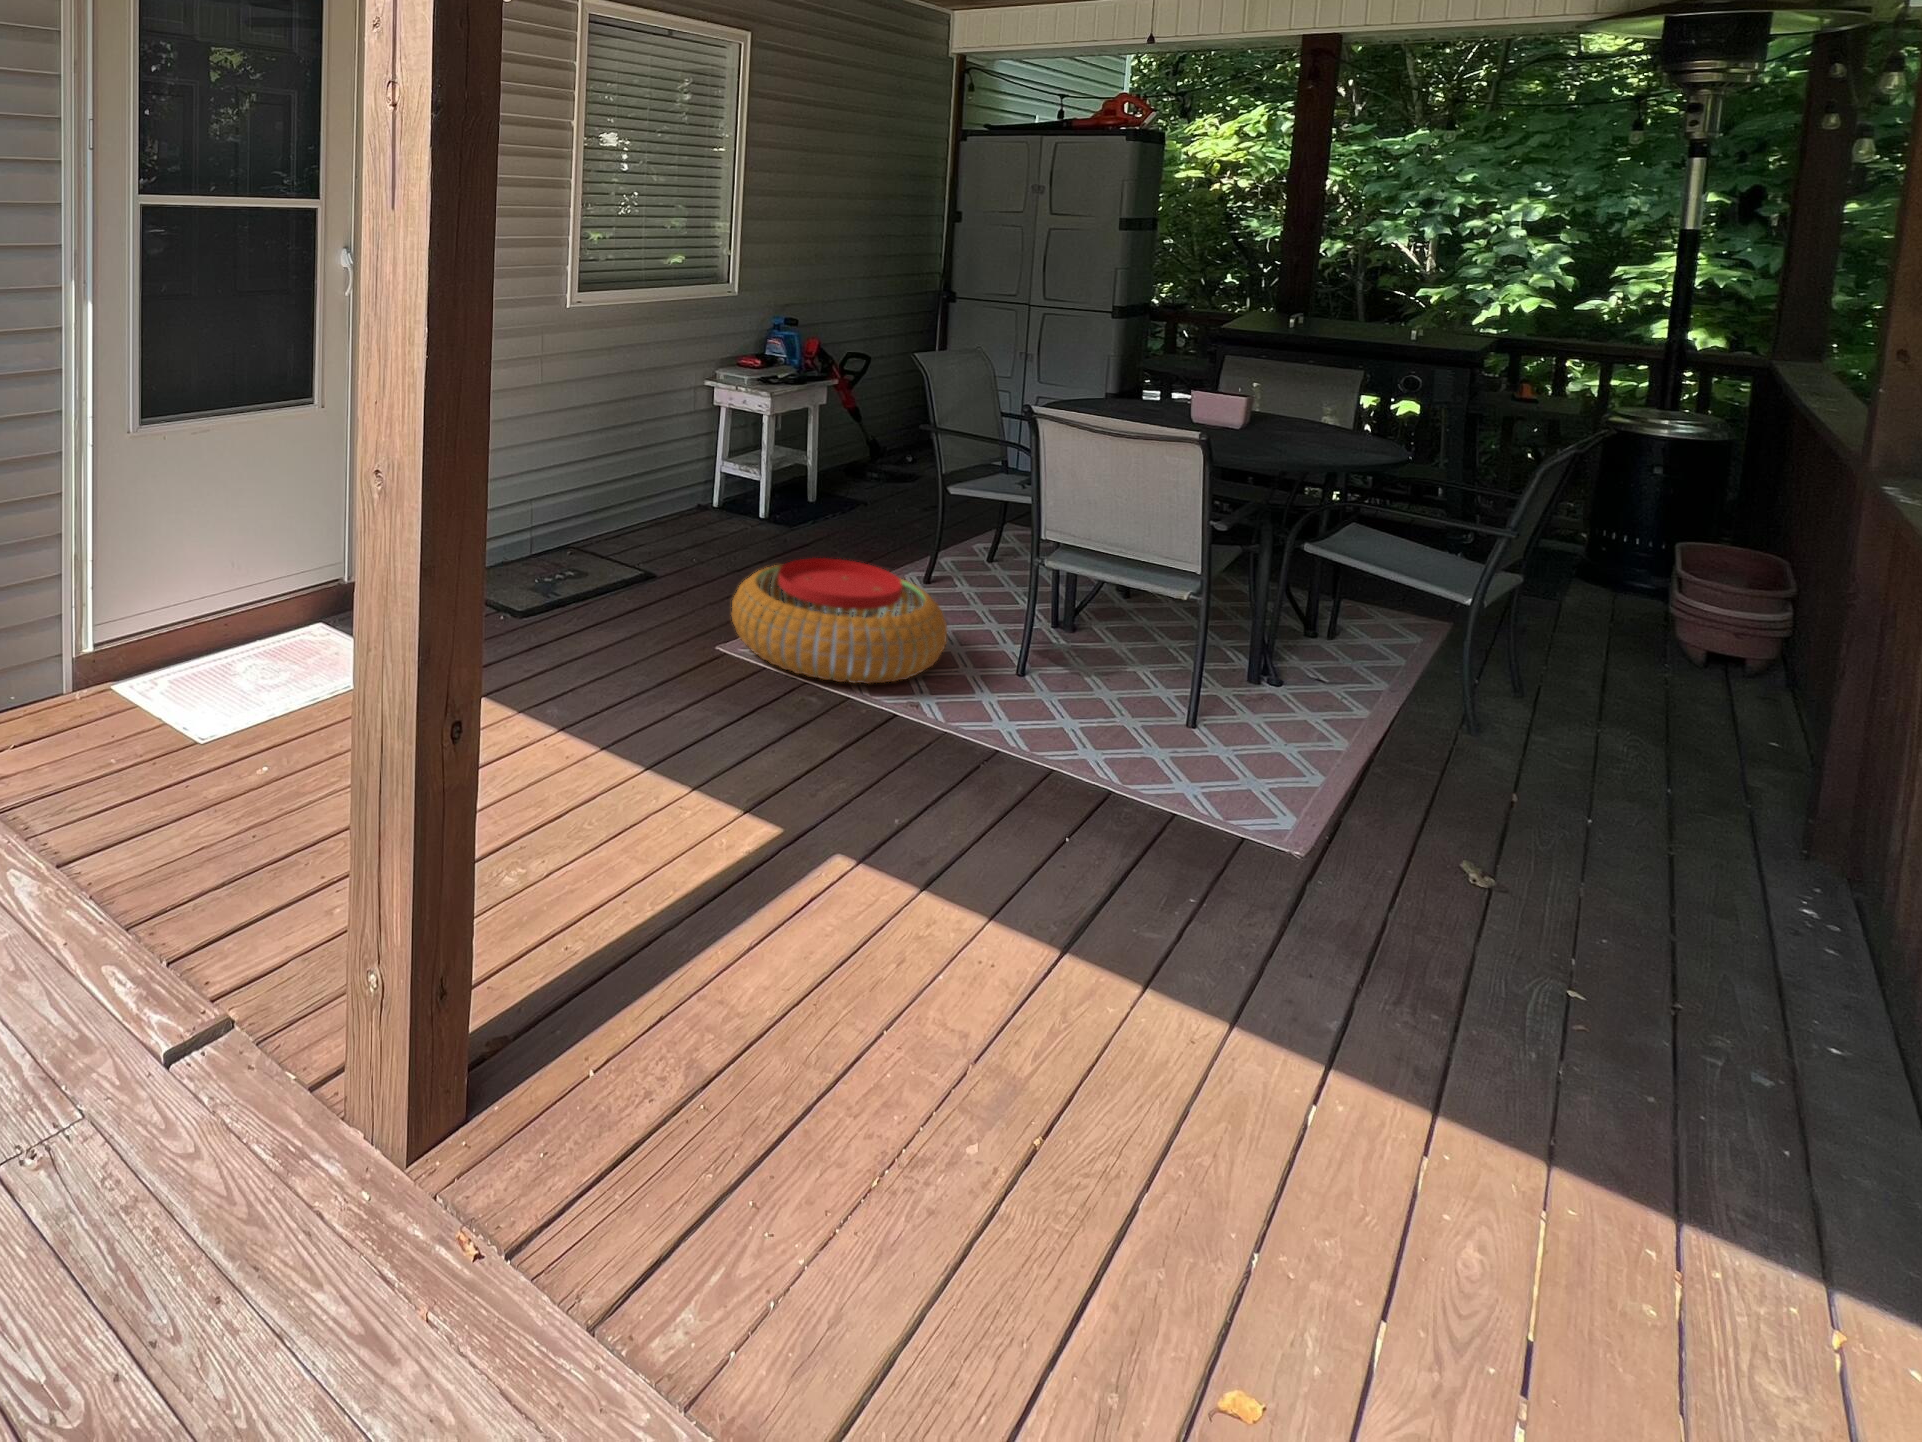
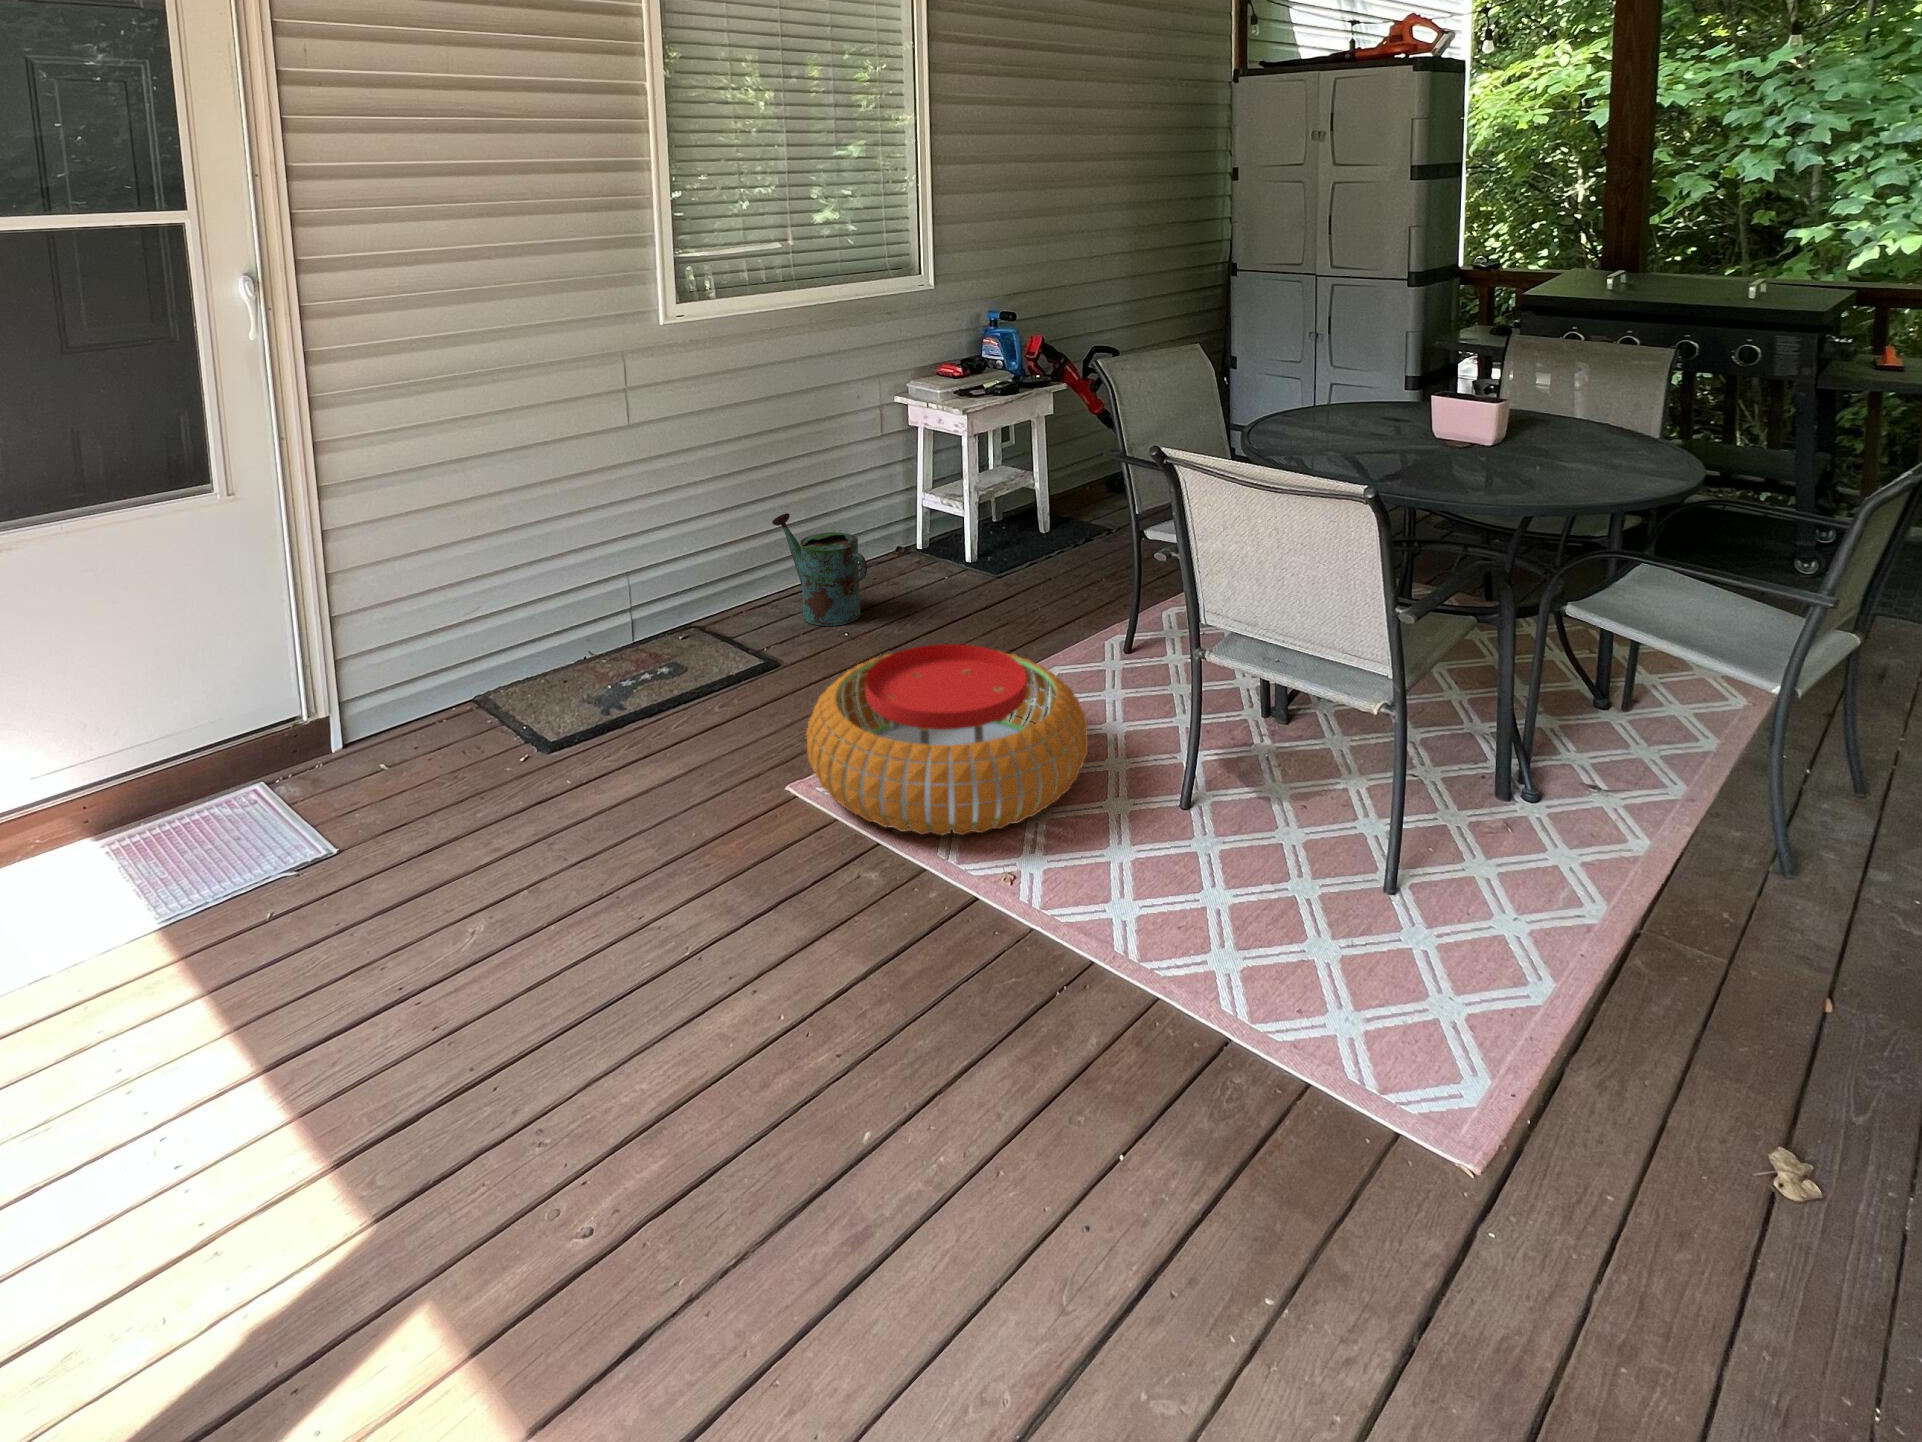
watering can: none [626,468,716,557] -> present [772,513,867,626]

